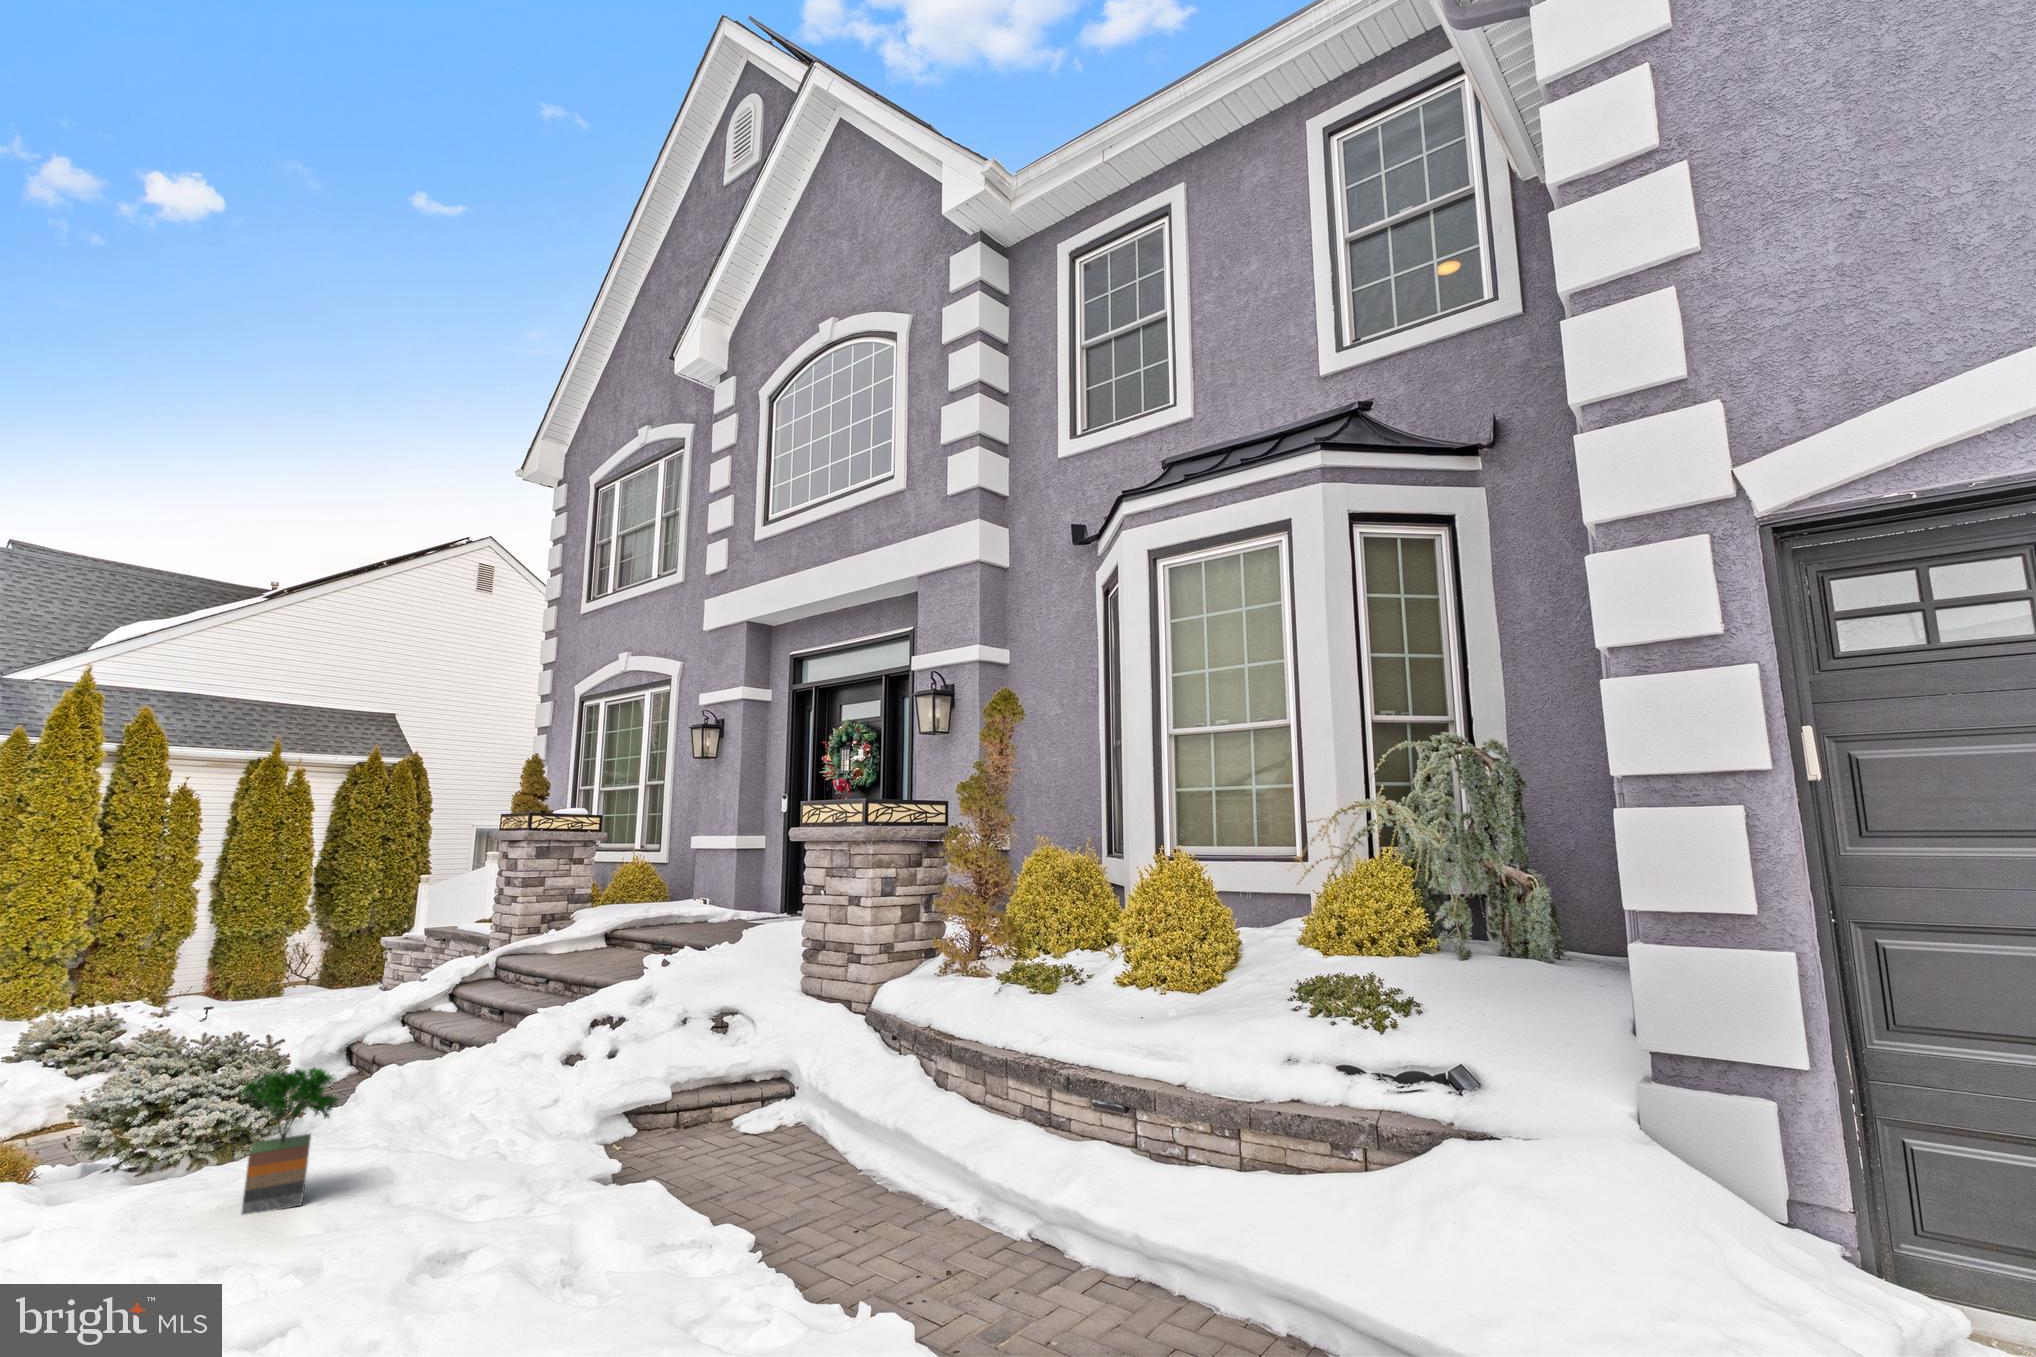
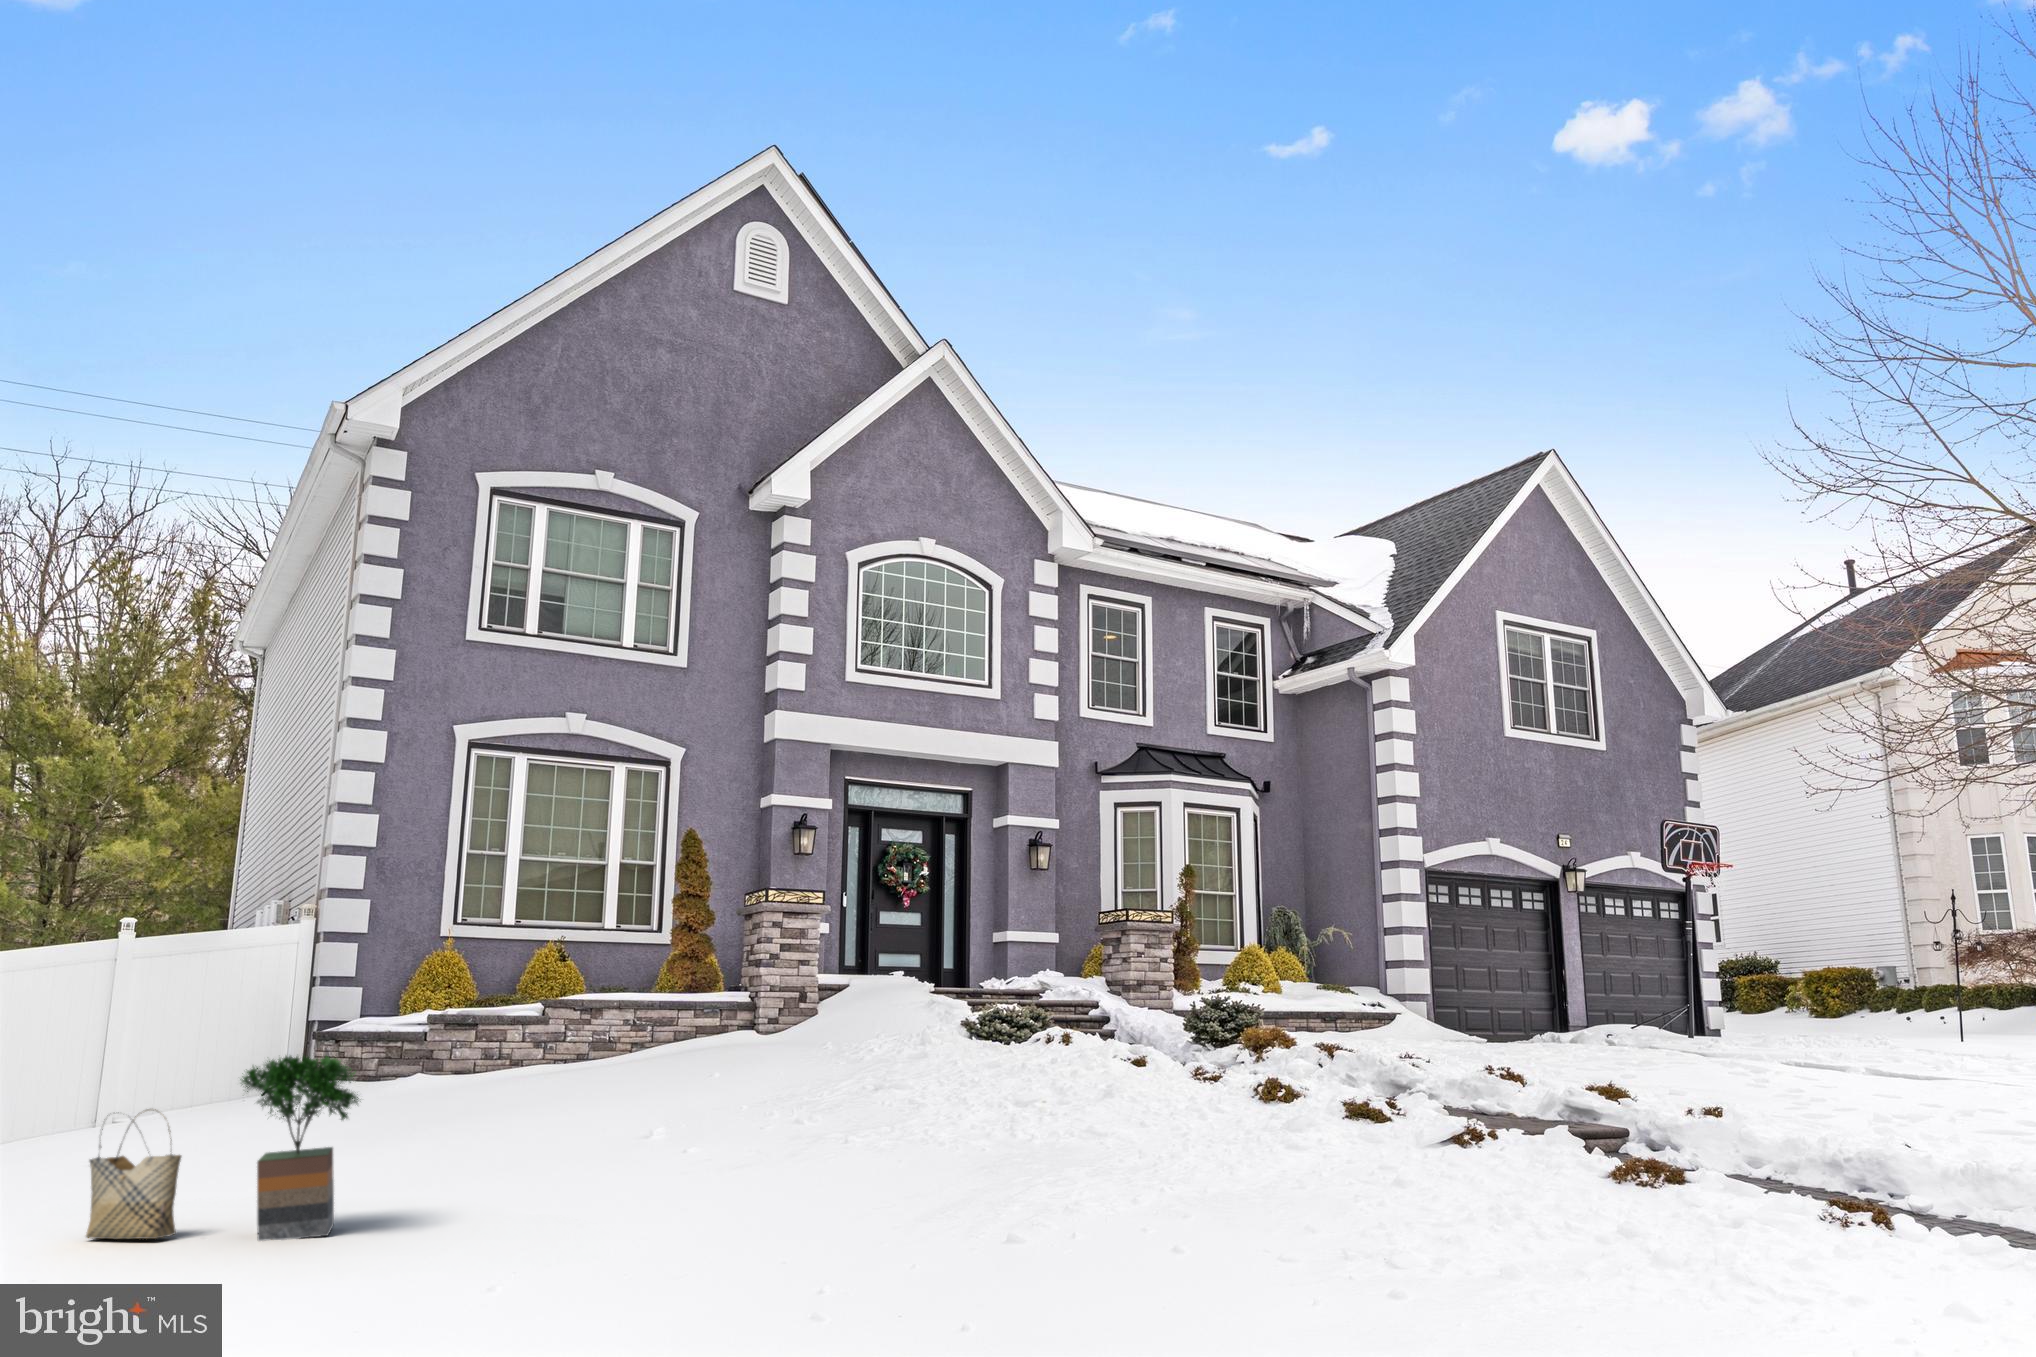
woven basket: none [84,1115,182,1223] -> present [86,1109,181,1239]

